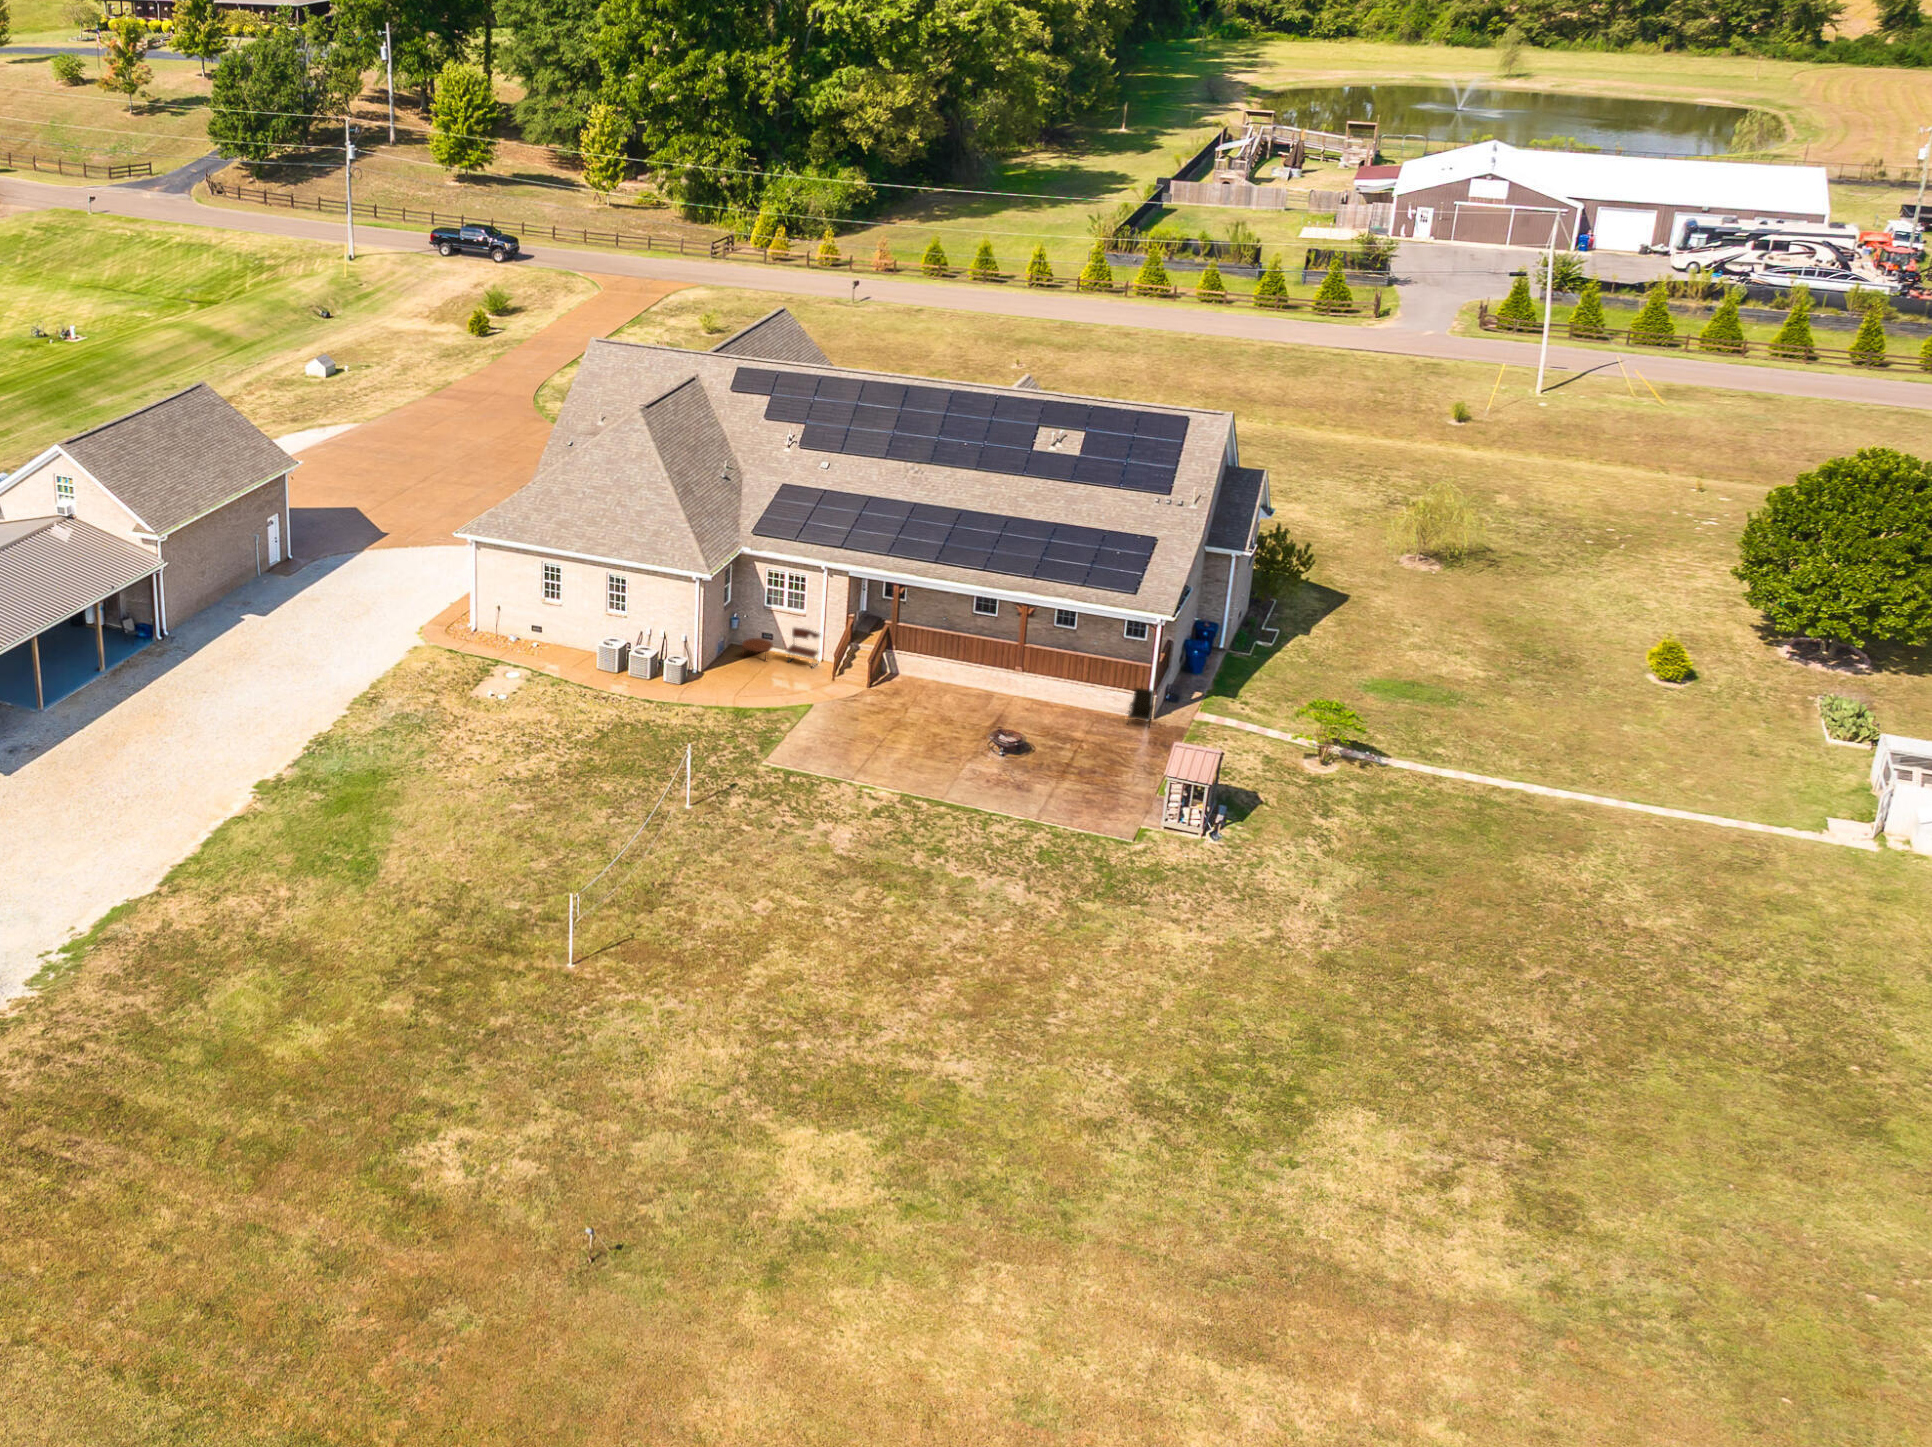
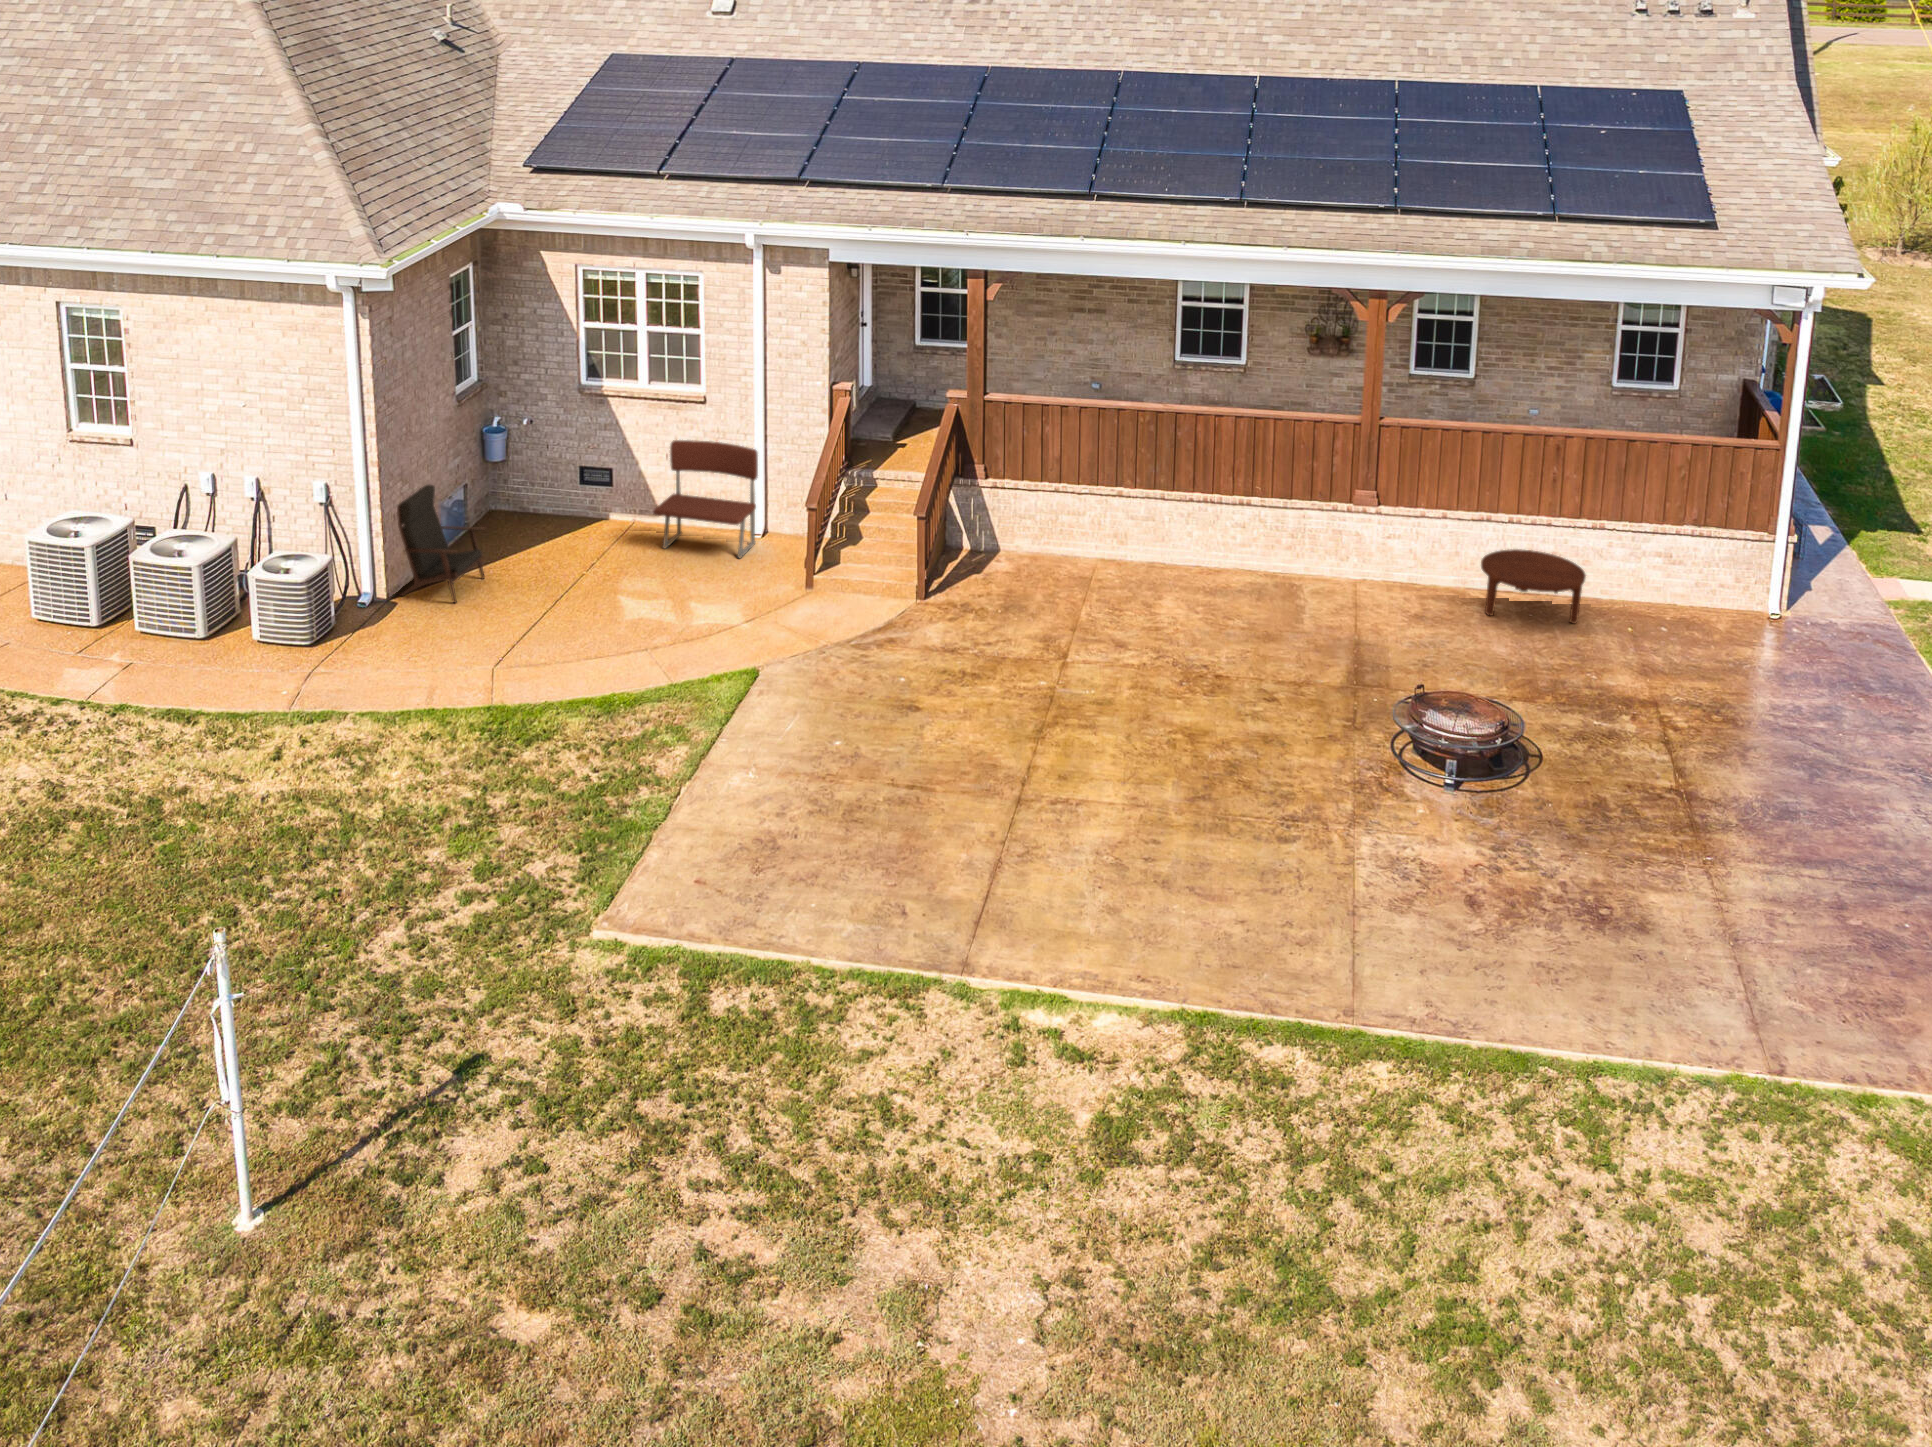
coffee table: present [742,638,773,660] -> present [1481,549,1586,624]
lounge chair: present [1128,688,1154,722] -> present [397,485,485,603]

